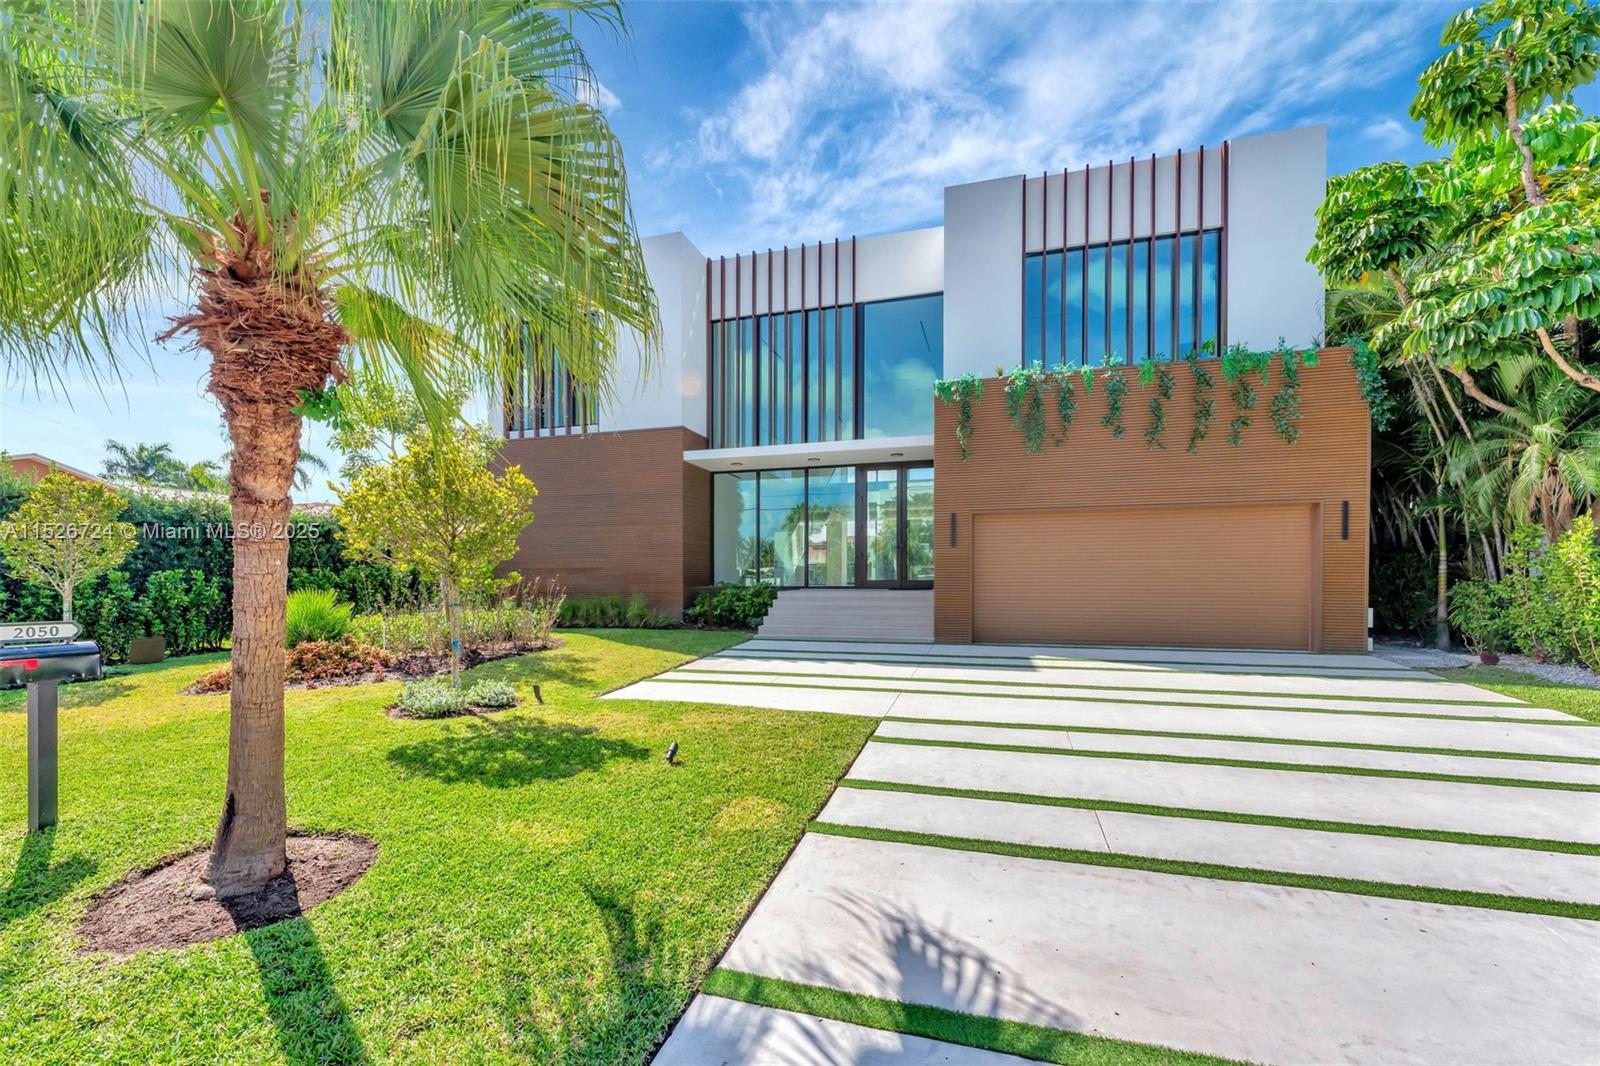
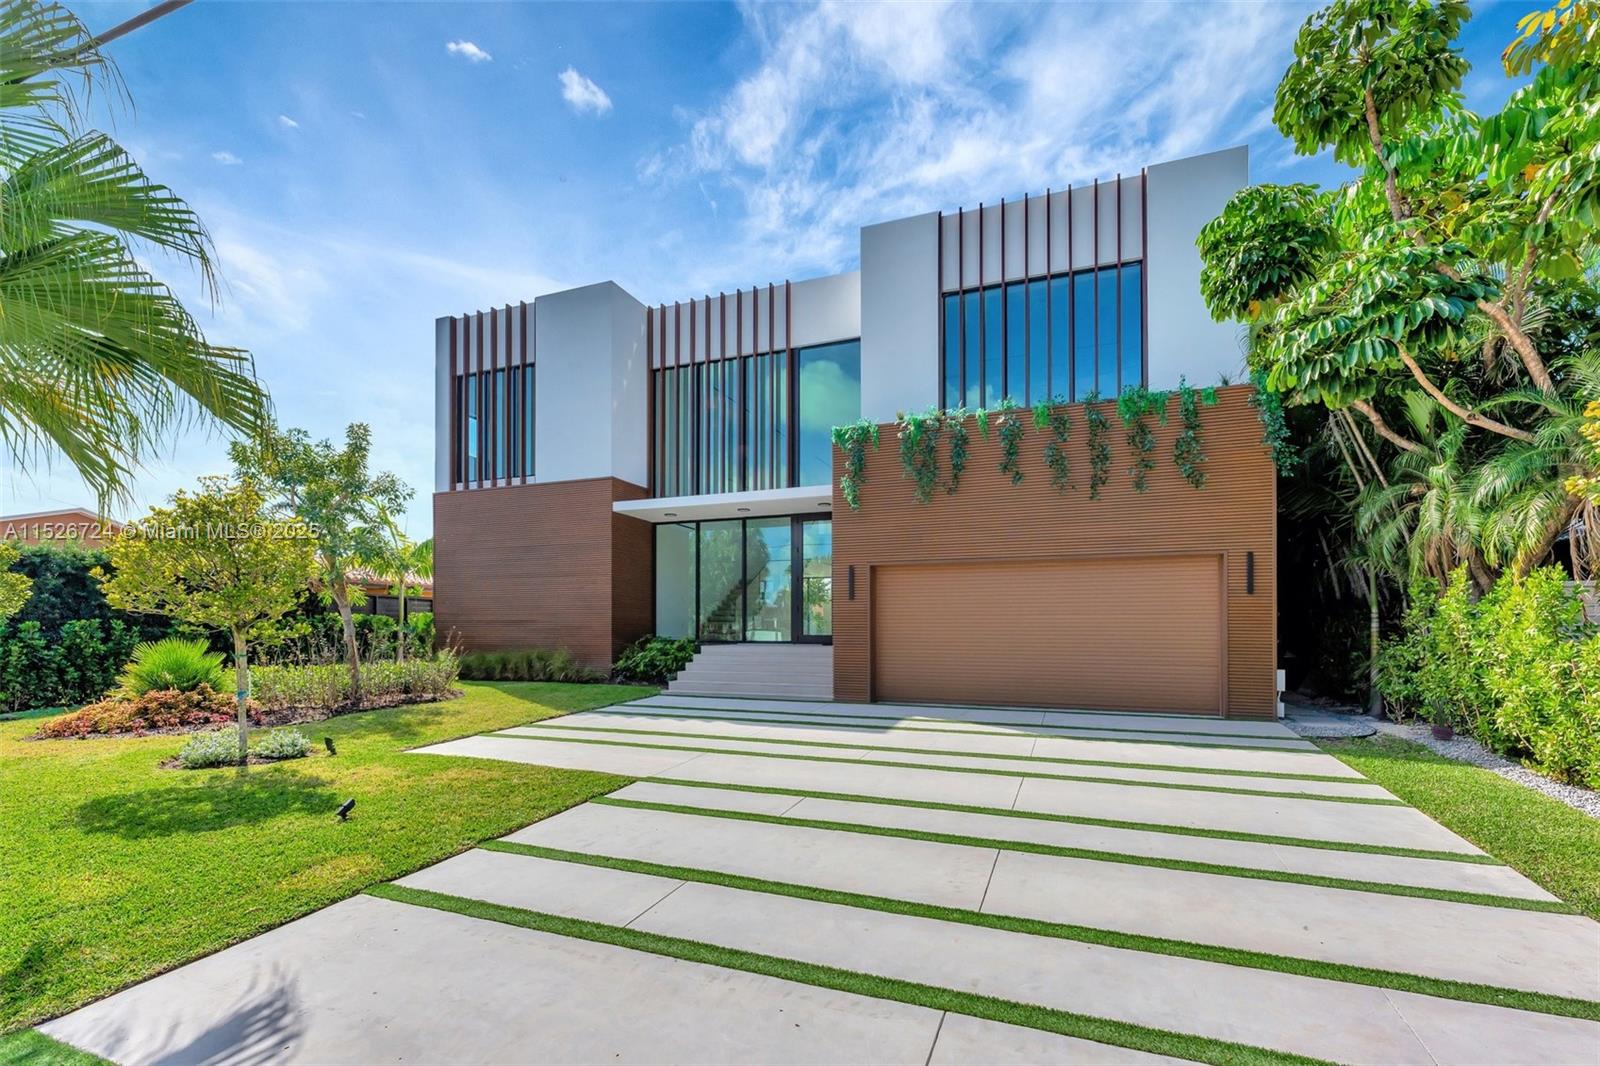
pedestal table: present [691,586,730,630] -> none [610,639,652,686]
basket: present [129,635,165,664] -> none [32,682,72,709]

